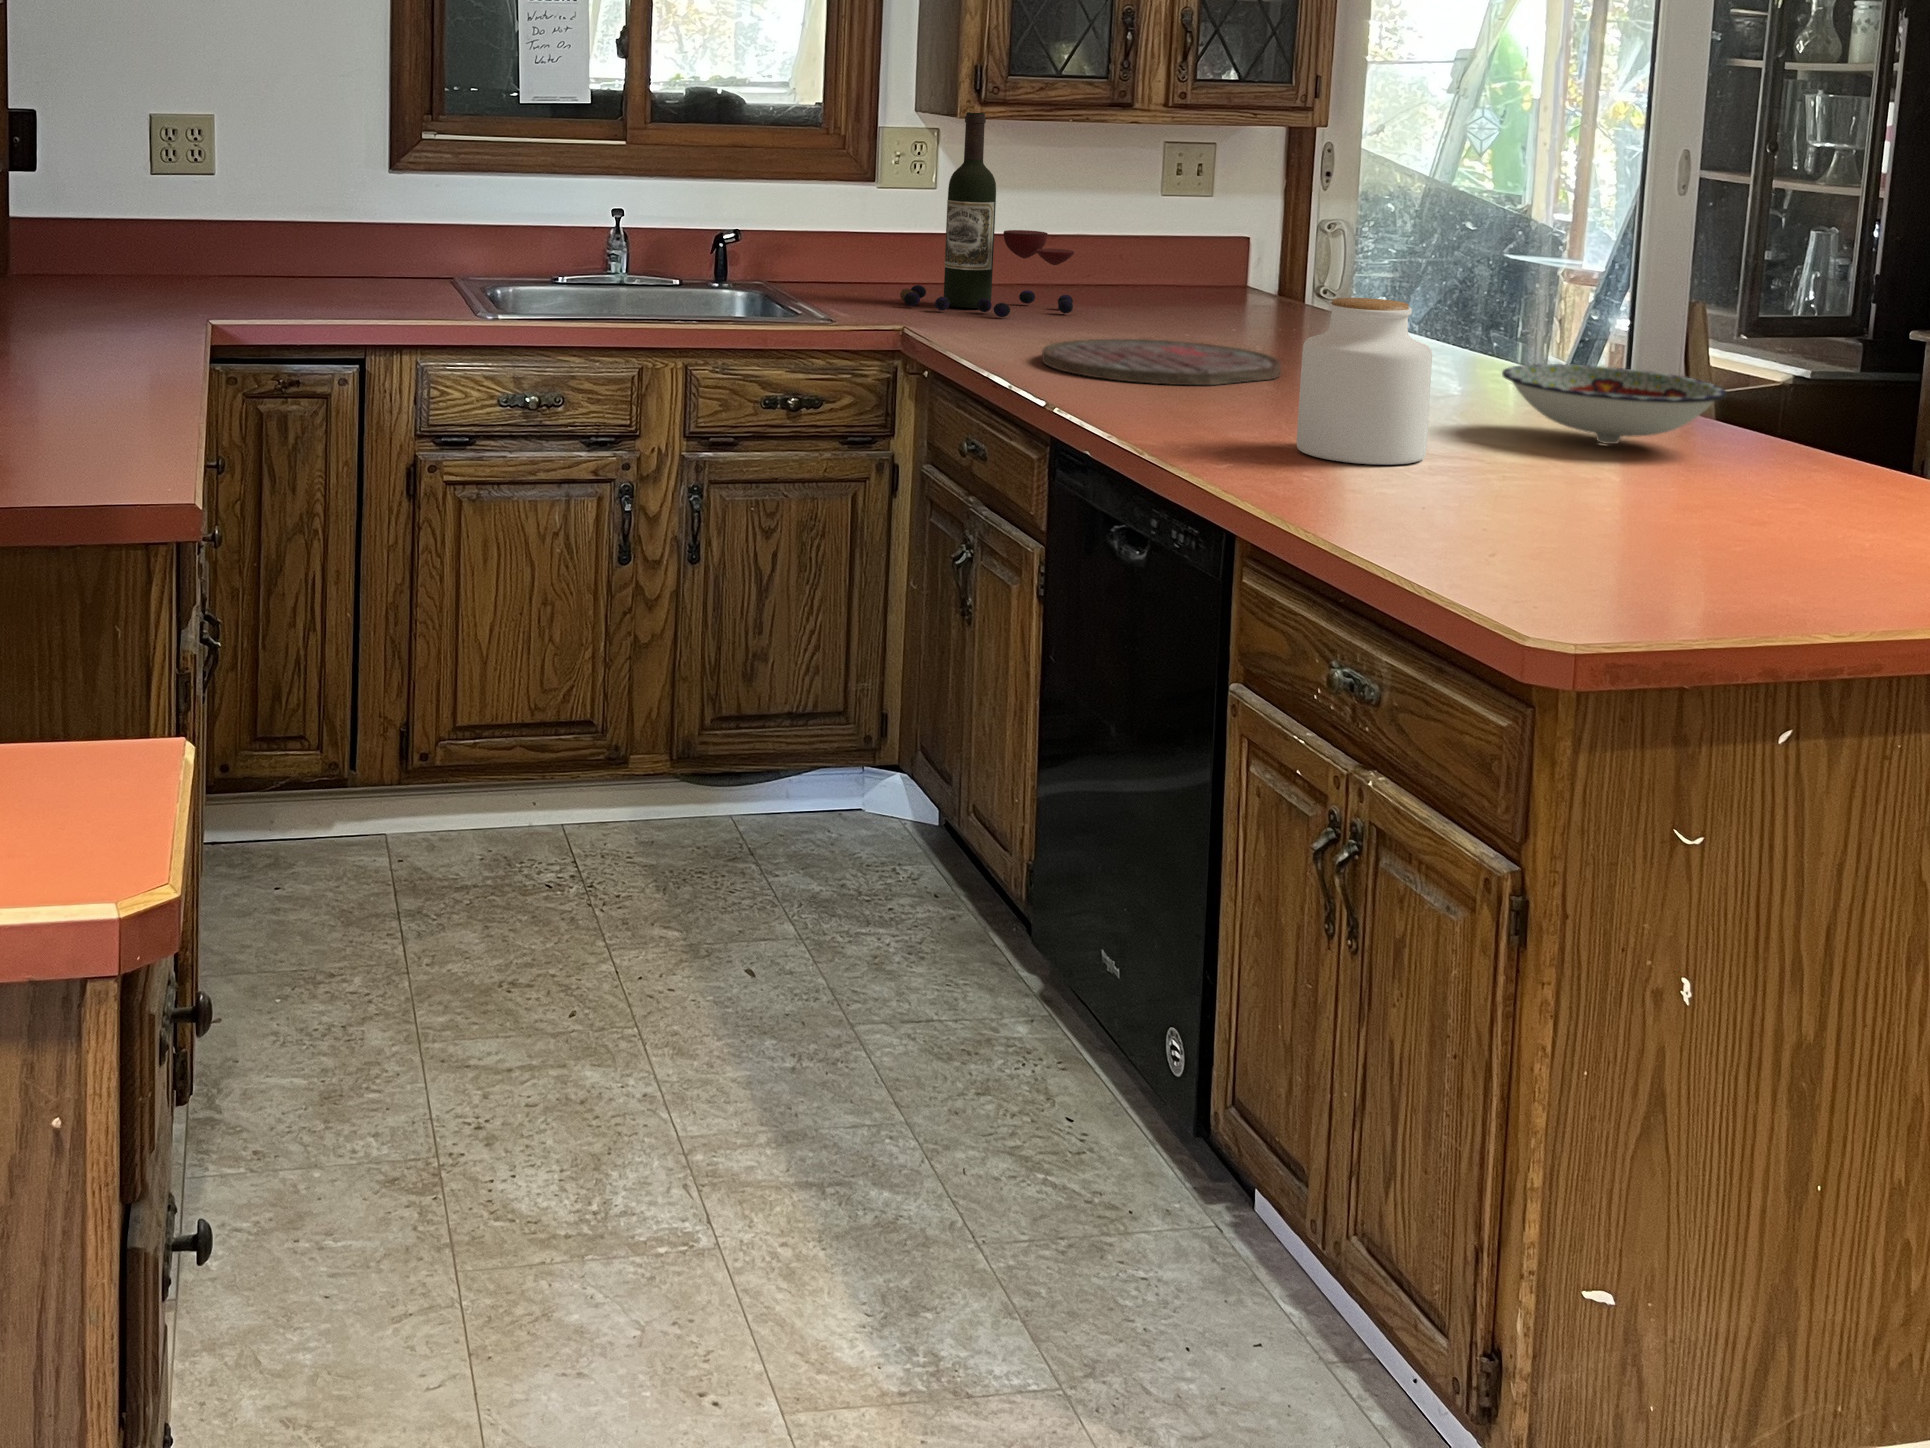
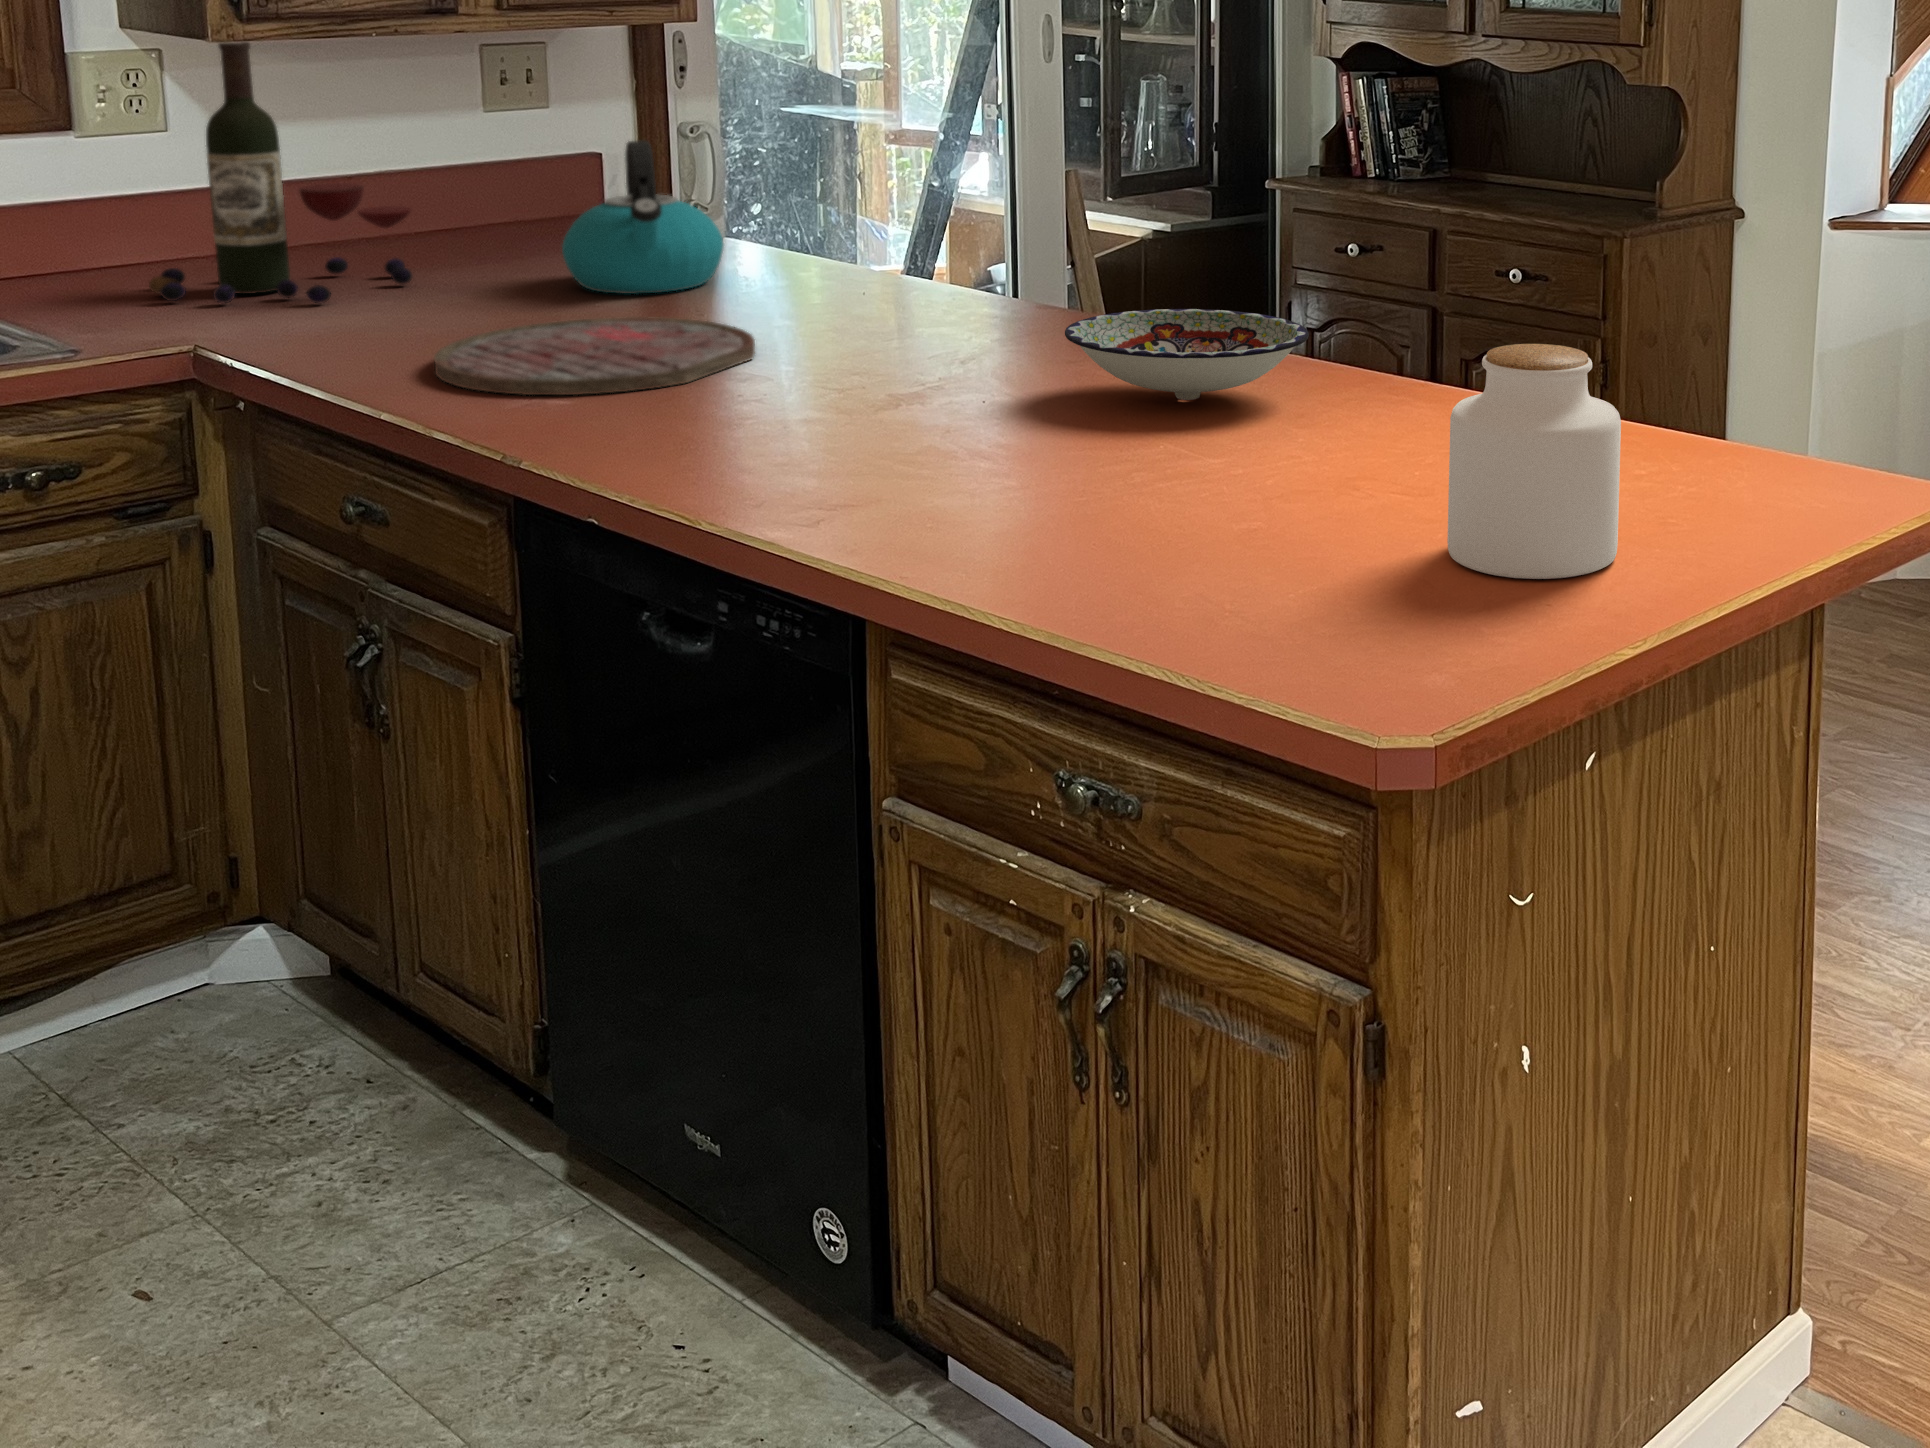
kettle: none [1178,212,1305,337] -> present [562,140,723,294]
jar: present [1297,298,1432,465] -> present [1447,344,1621,579]

